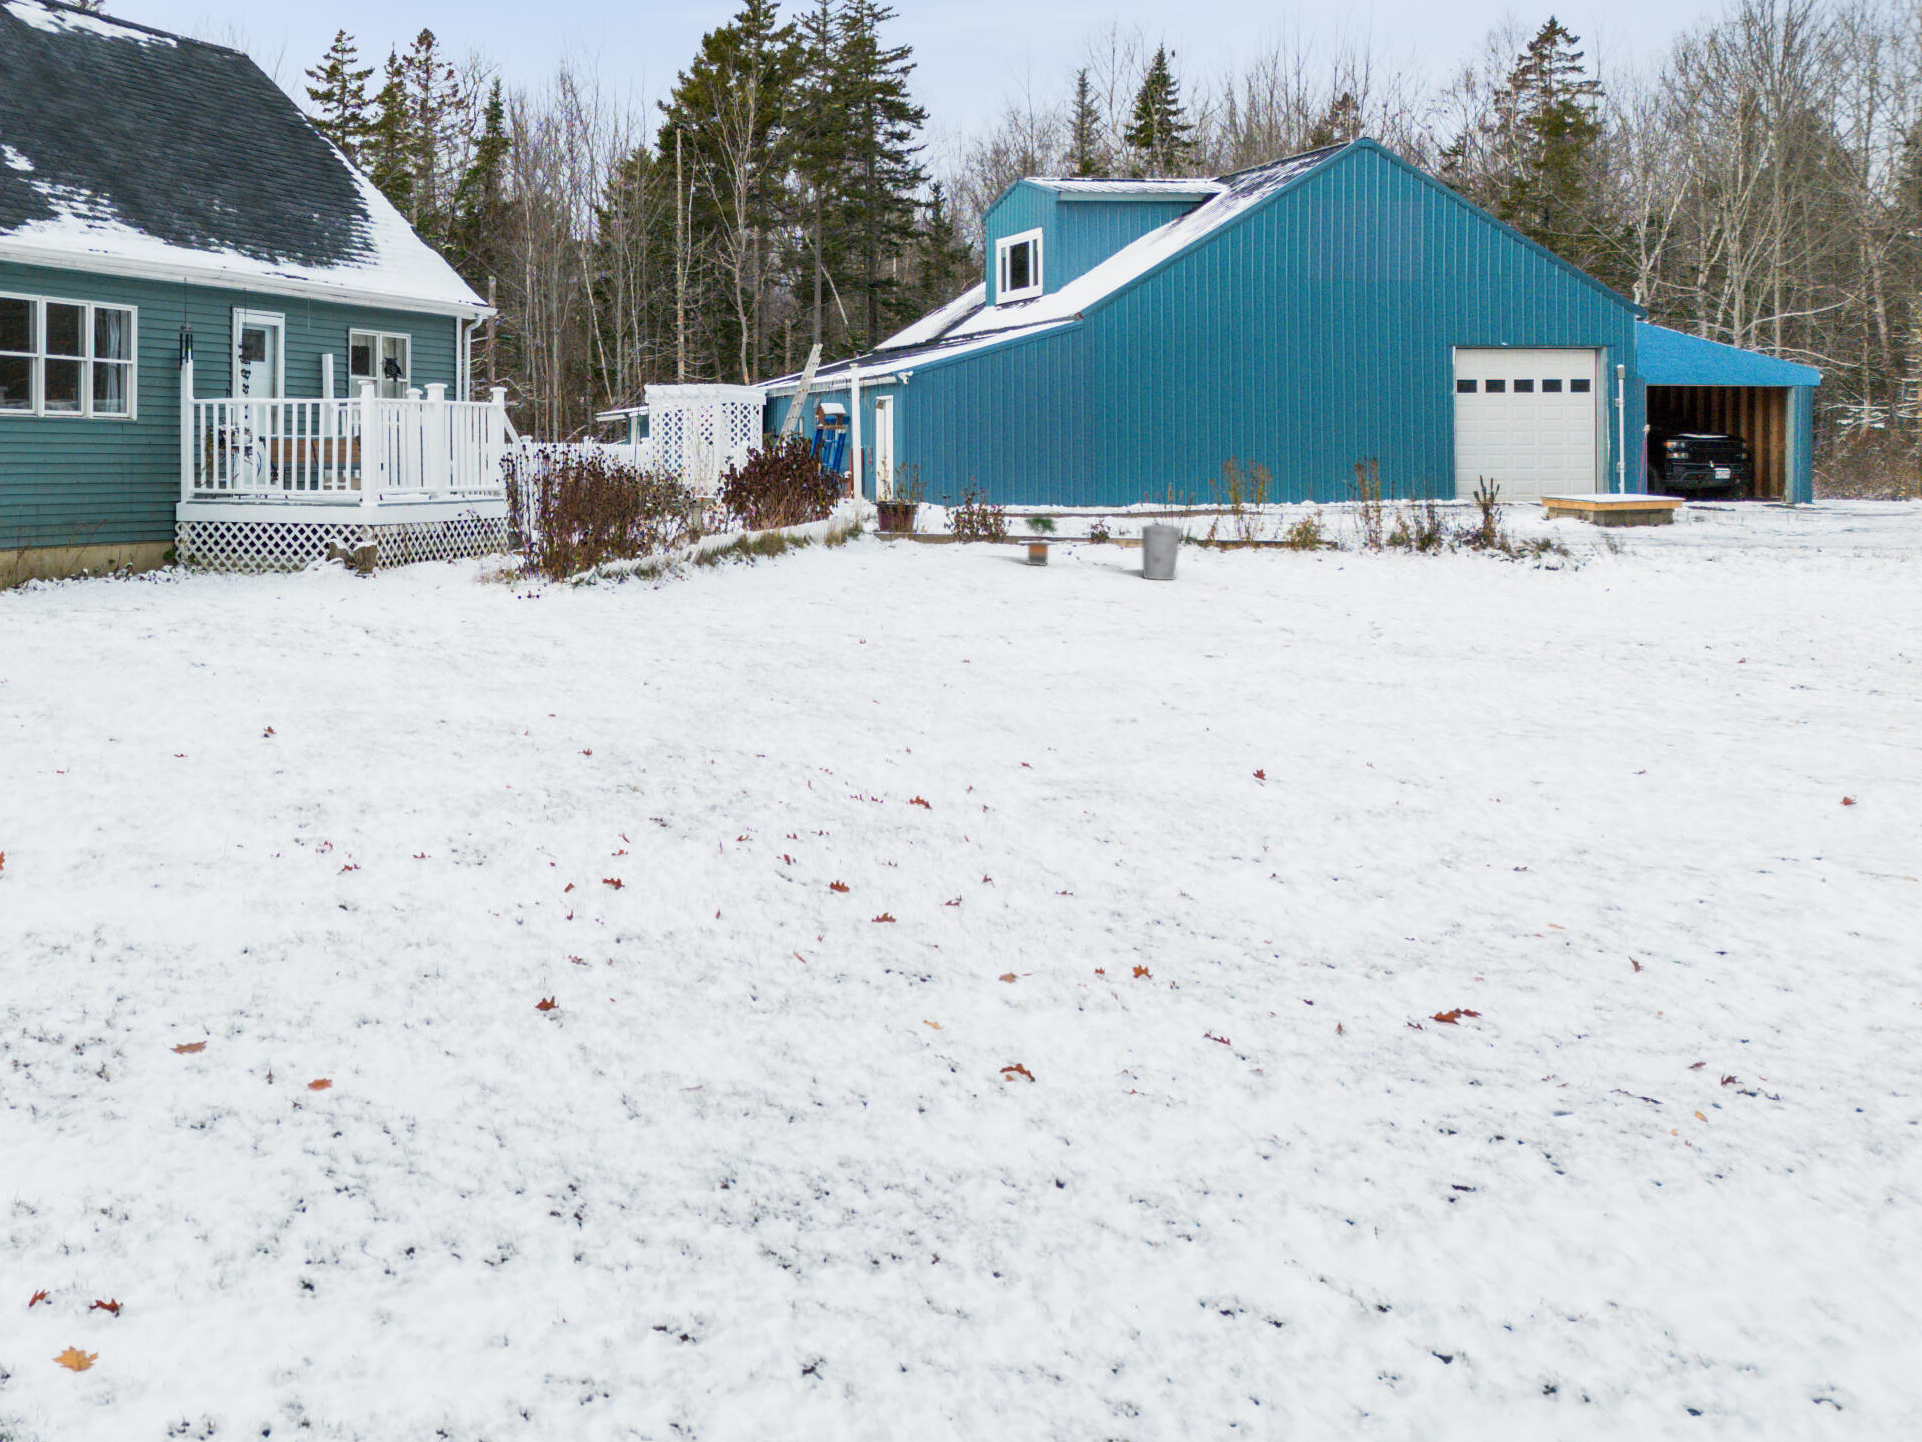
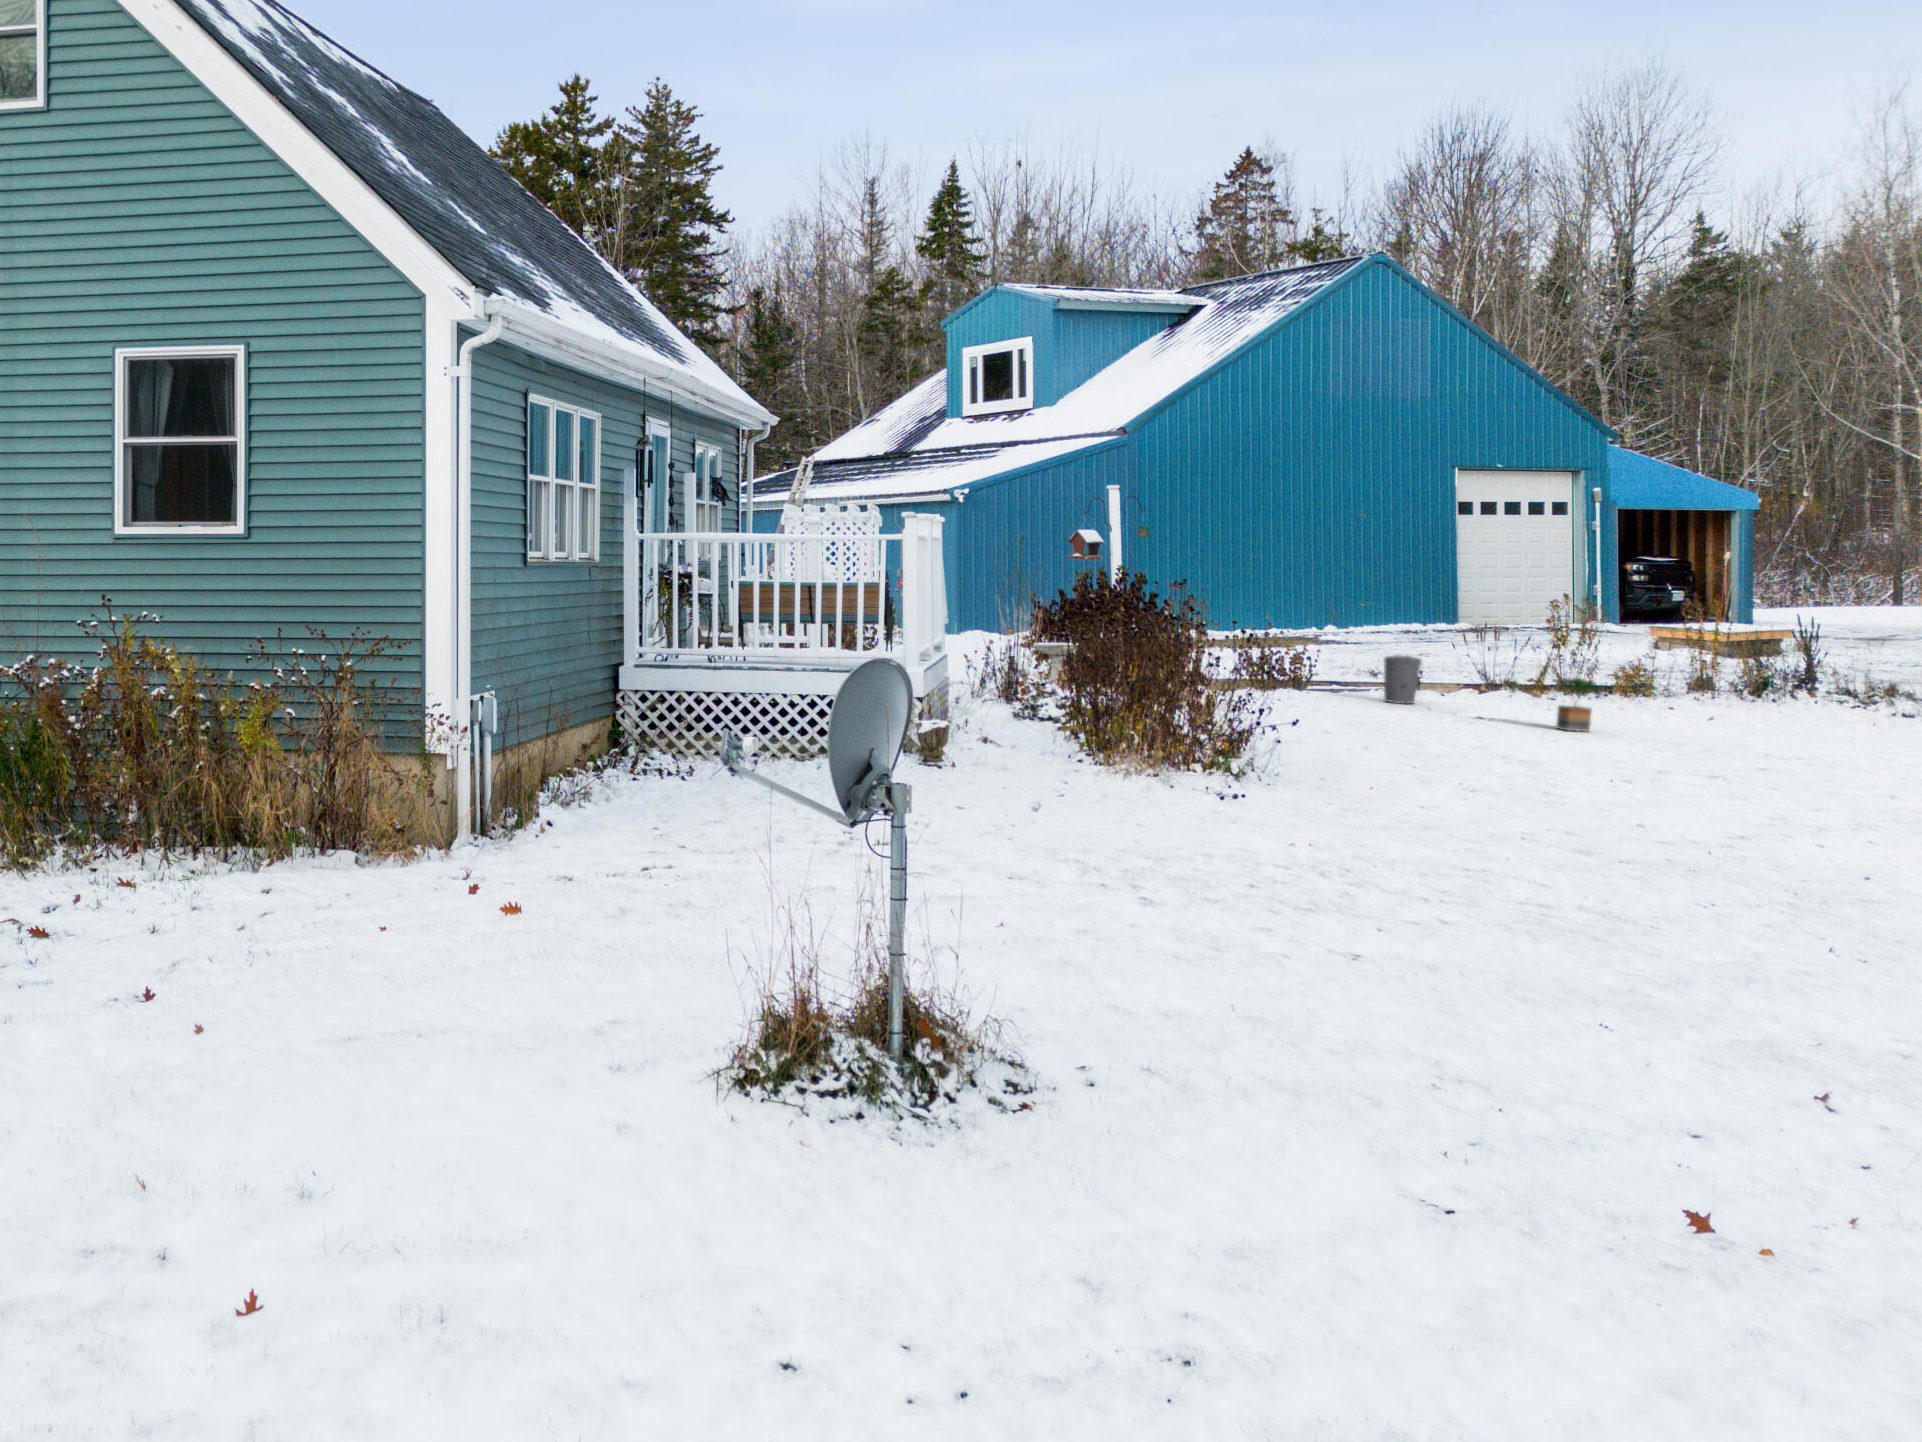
trash can: present [1142,524,1181,580] -> present [1384,655,1422,704]

